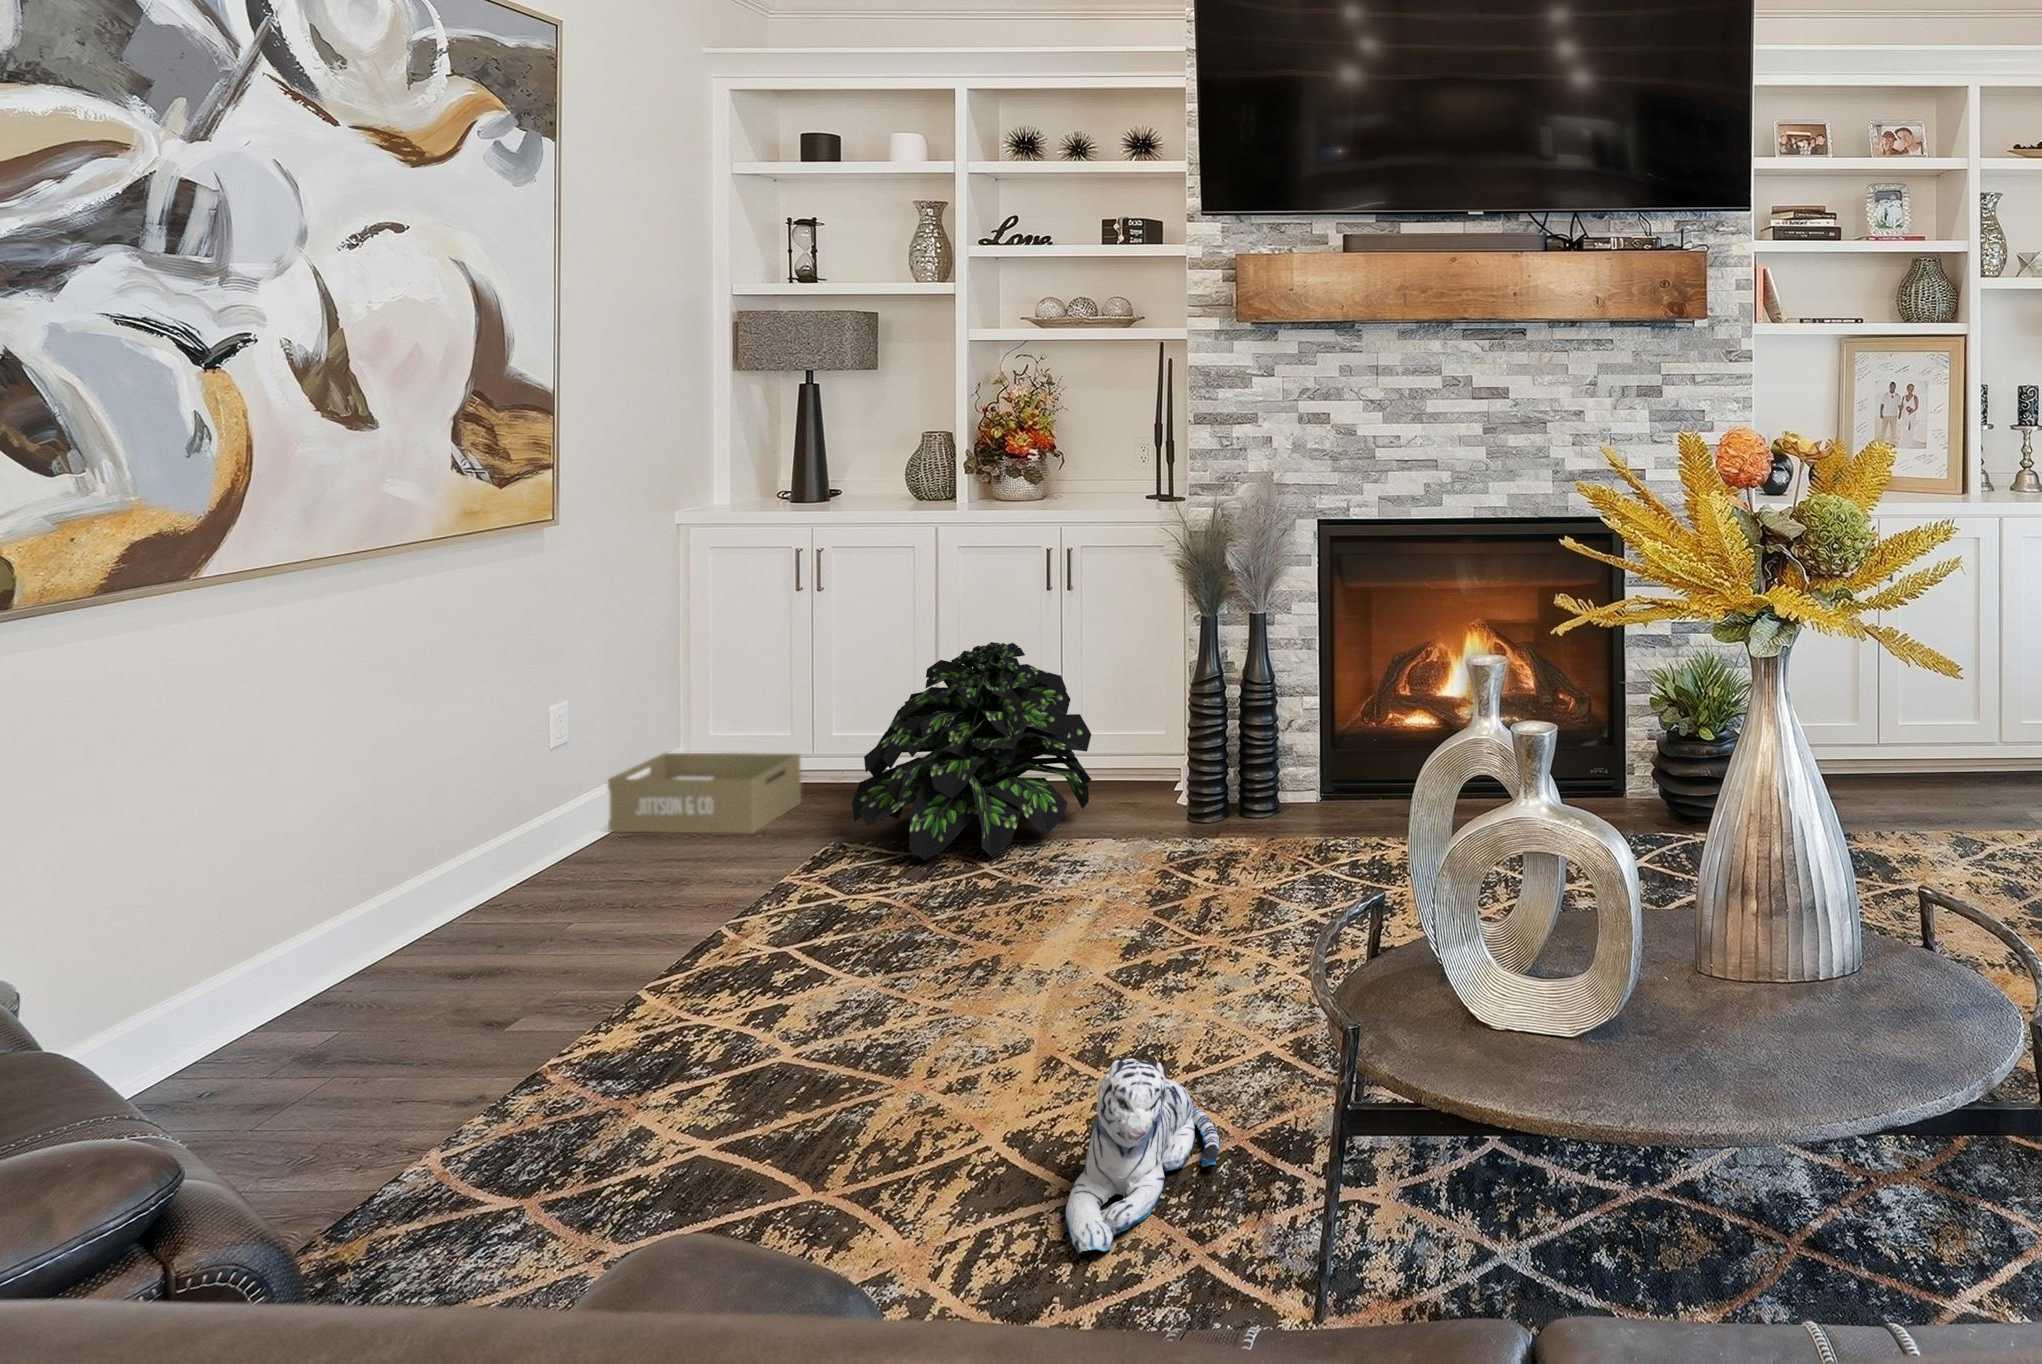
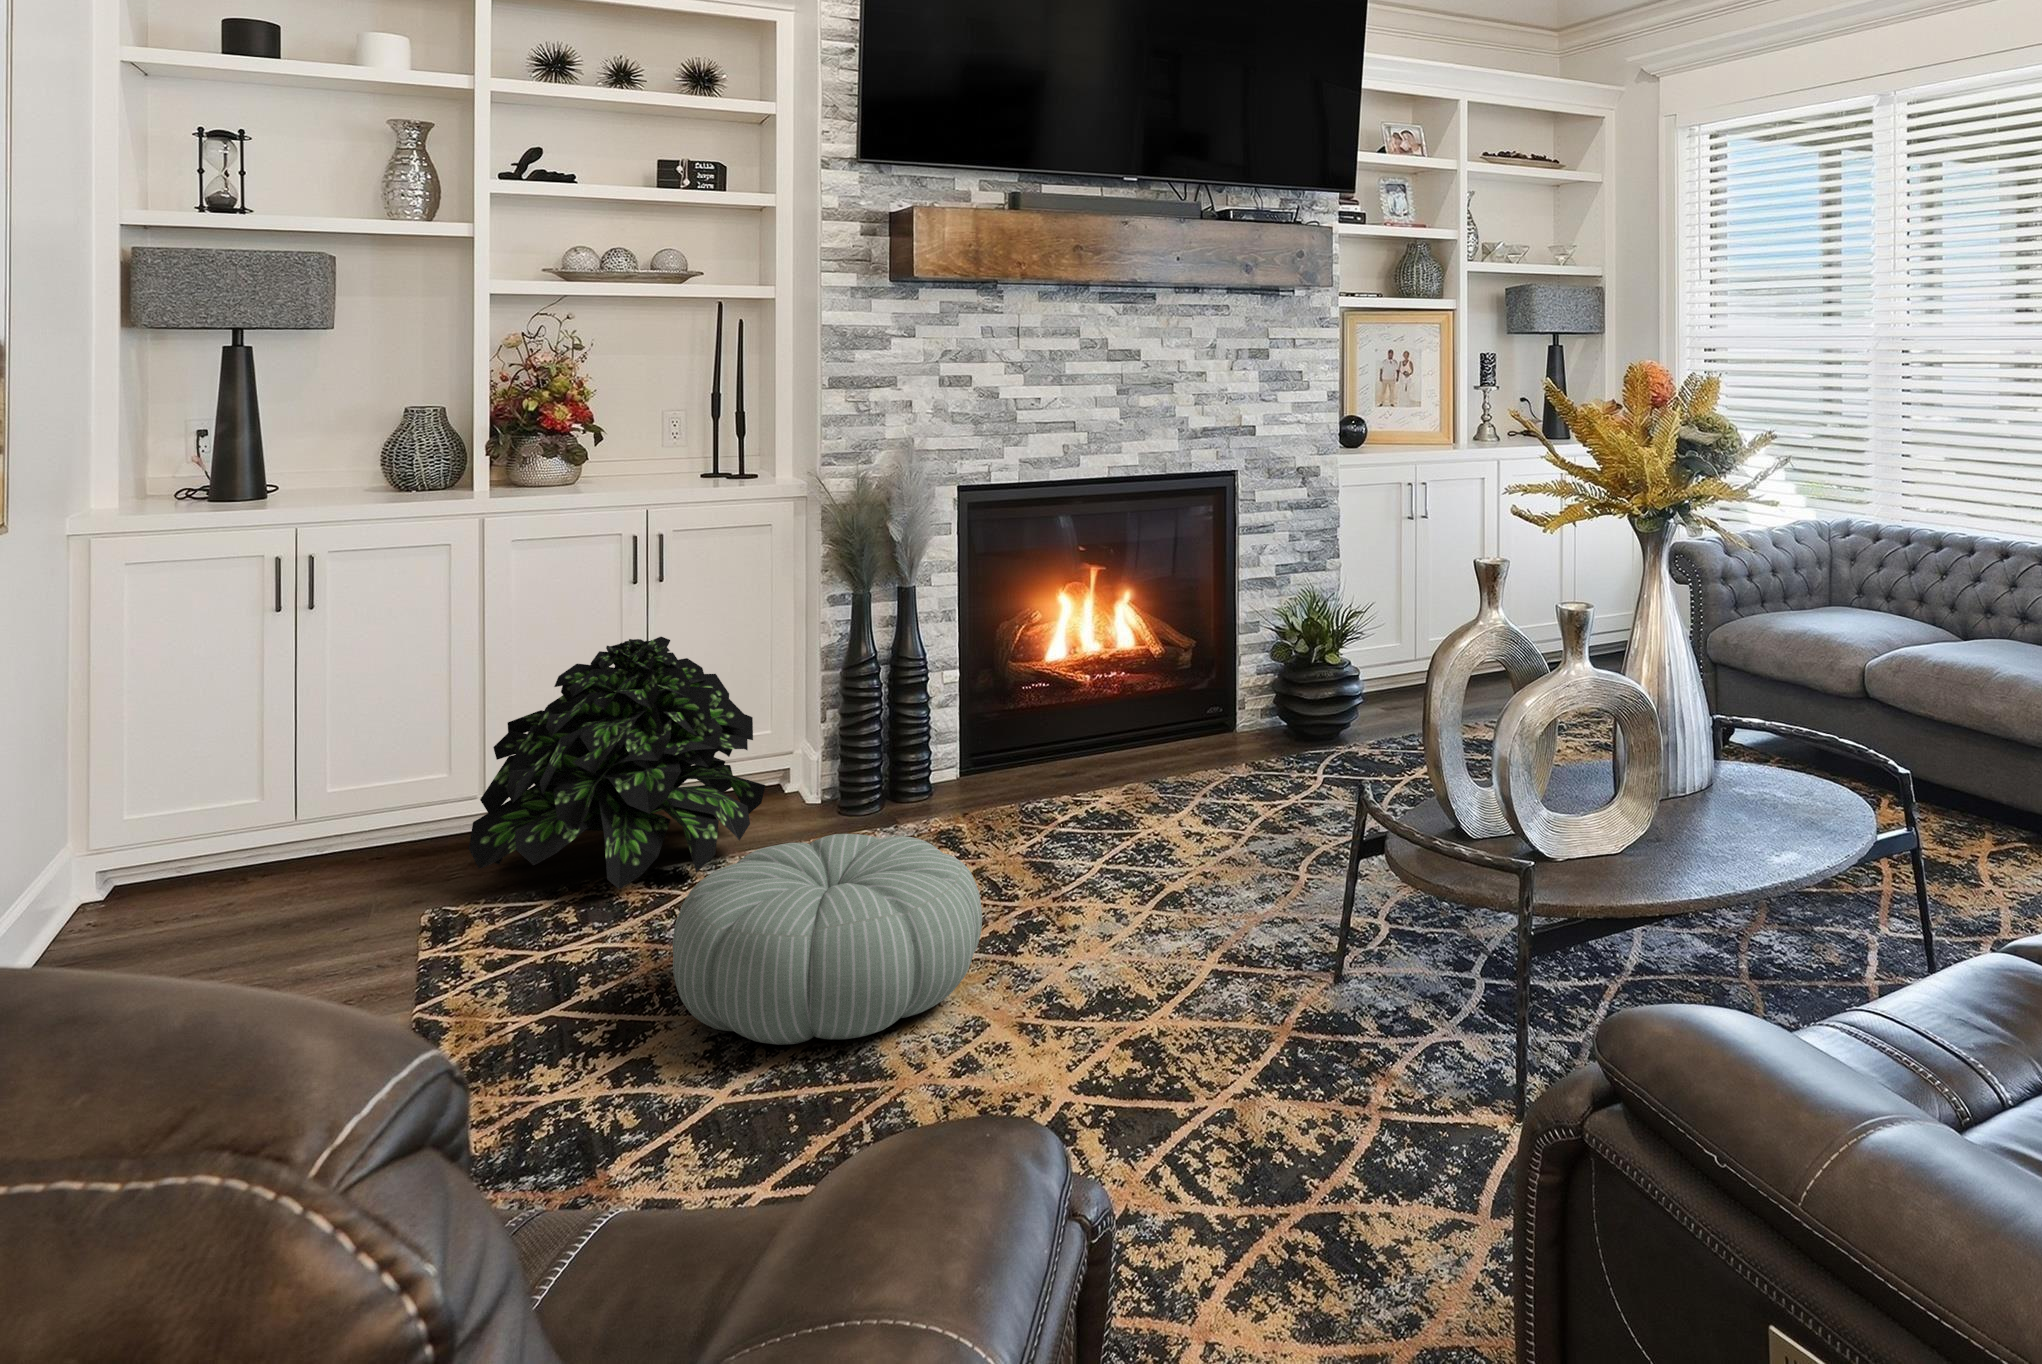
storage box: present [608,753,801,833] -> none [62,811,322,948]
pouf: none [765,850,1060,1049] -> present [673,834,982,1045]
plush toy: present [1066,1058,1220,1254] -> none [1218,936,1340,1104]

